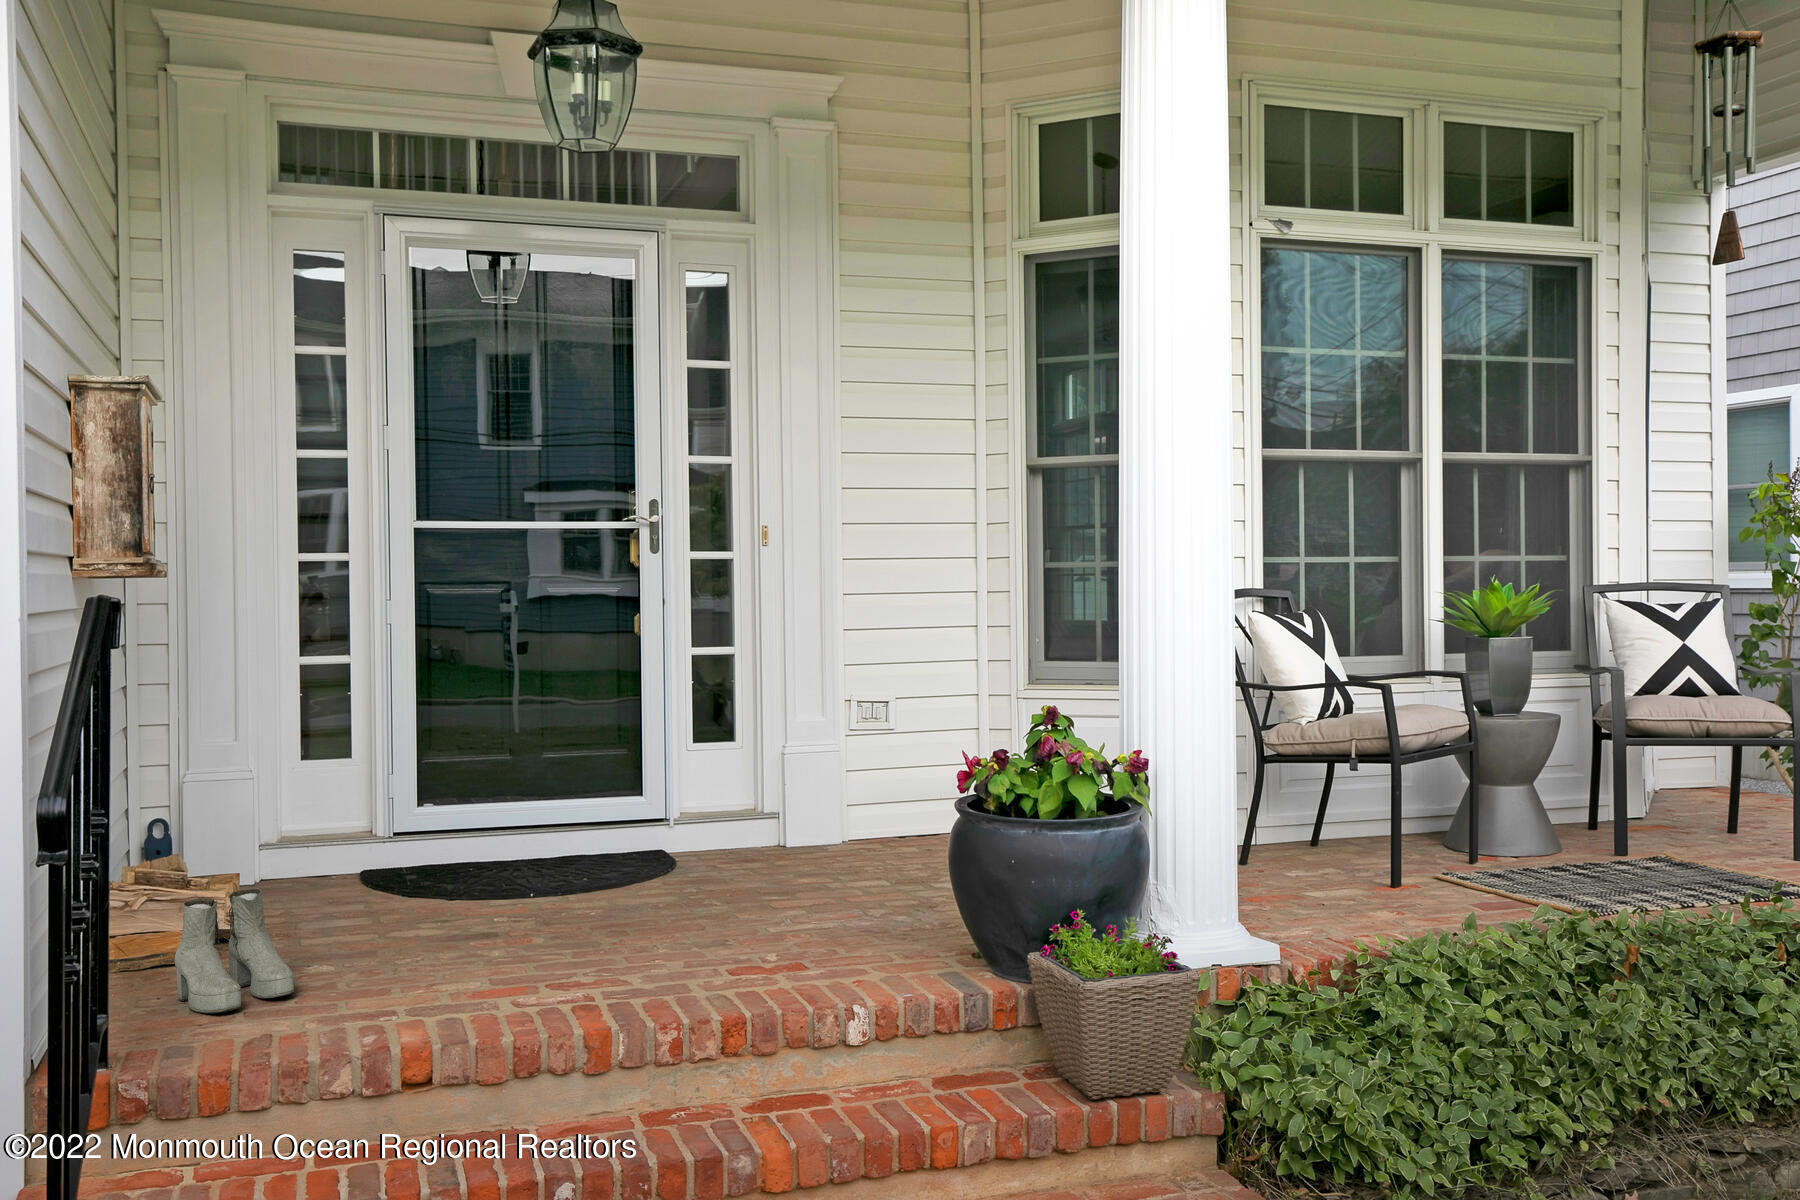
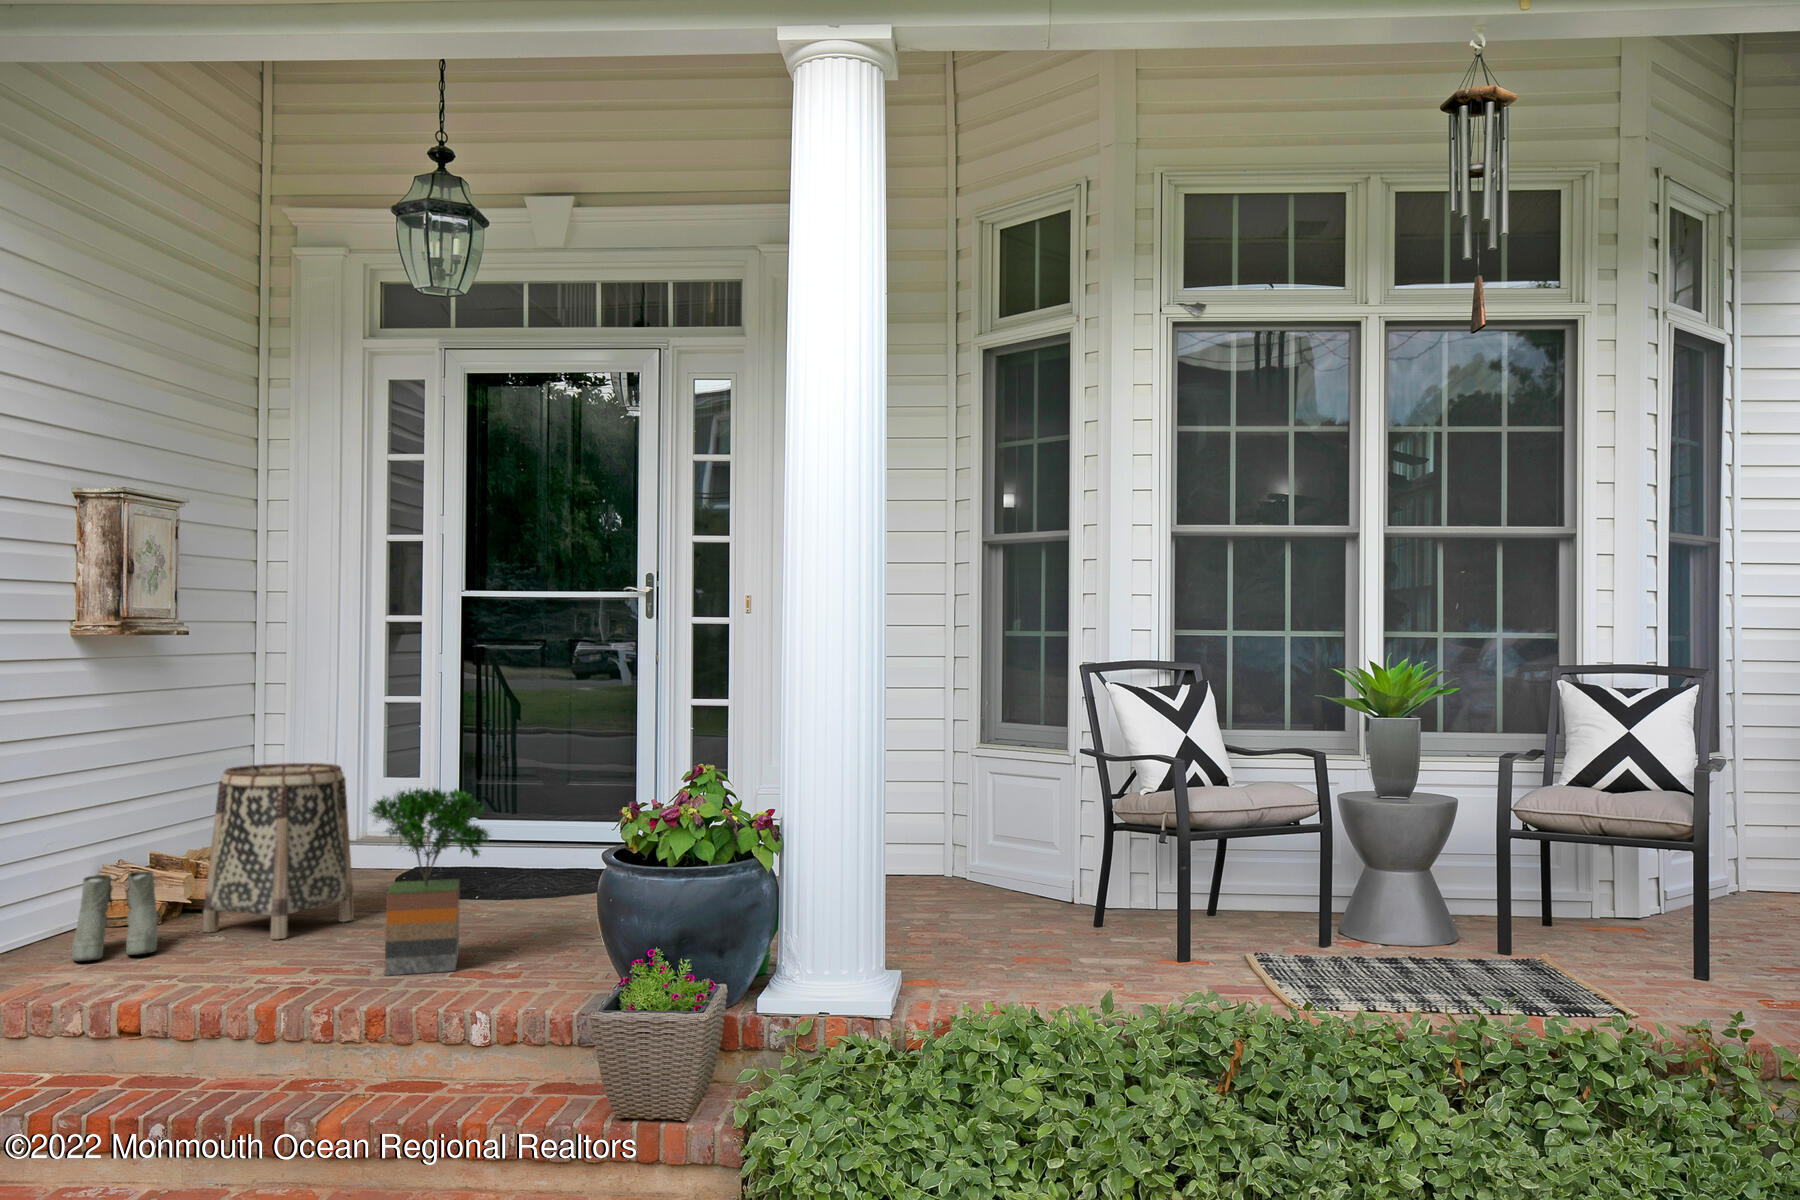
basket: none [285,737,452,962] -> present [202,763,354,939]
potted tree: none [591,755,754,983] -> present [369,787,490,976]

